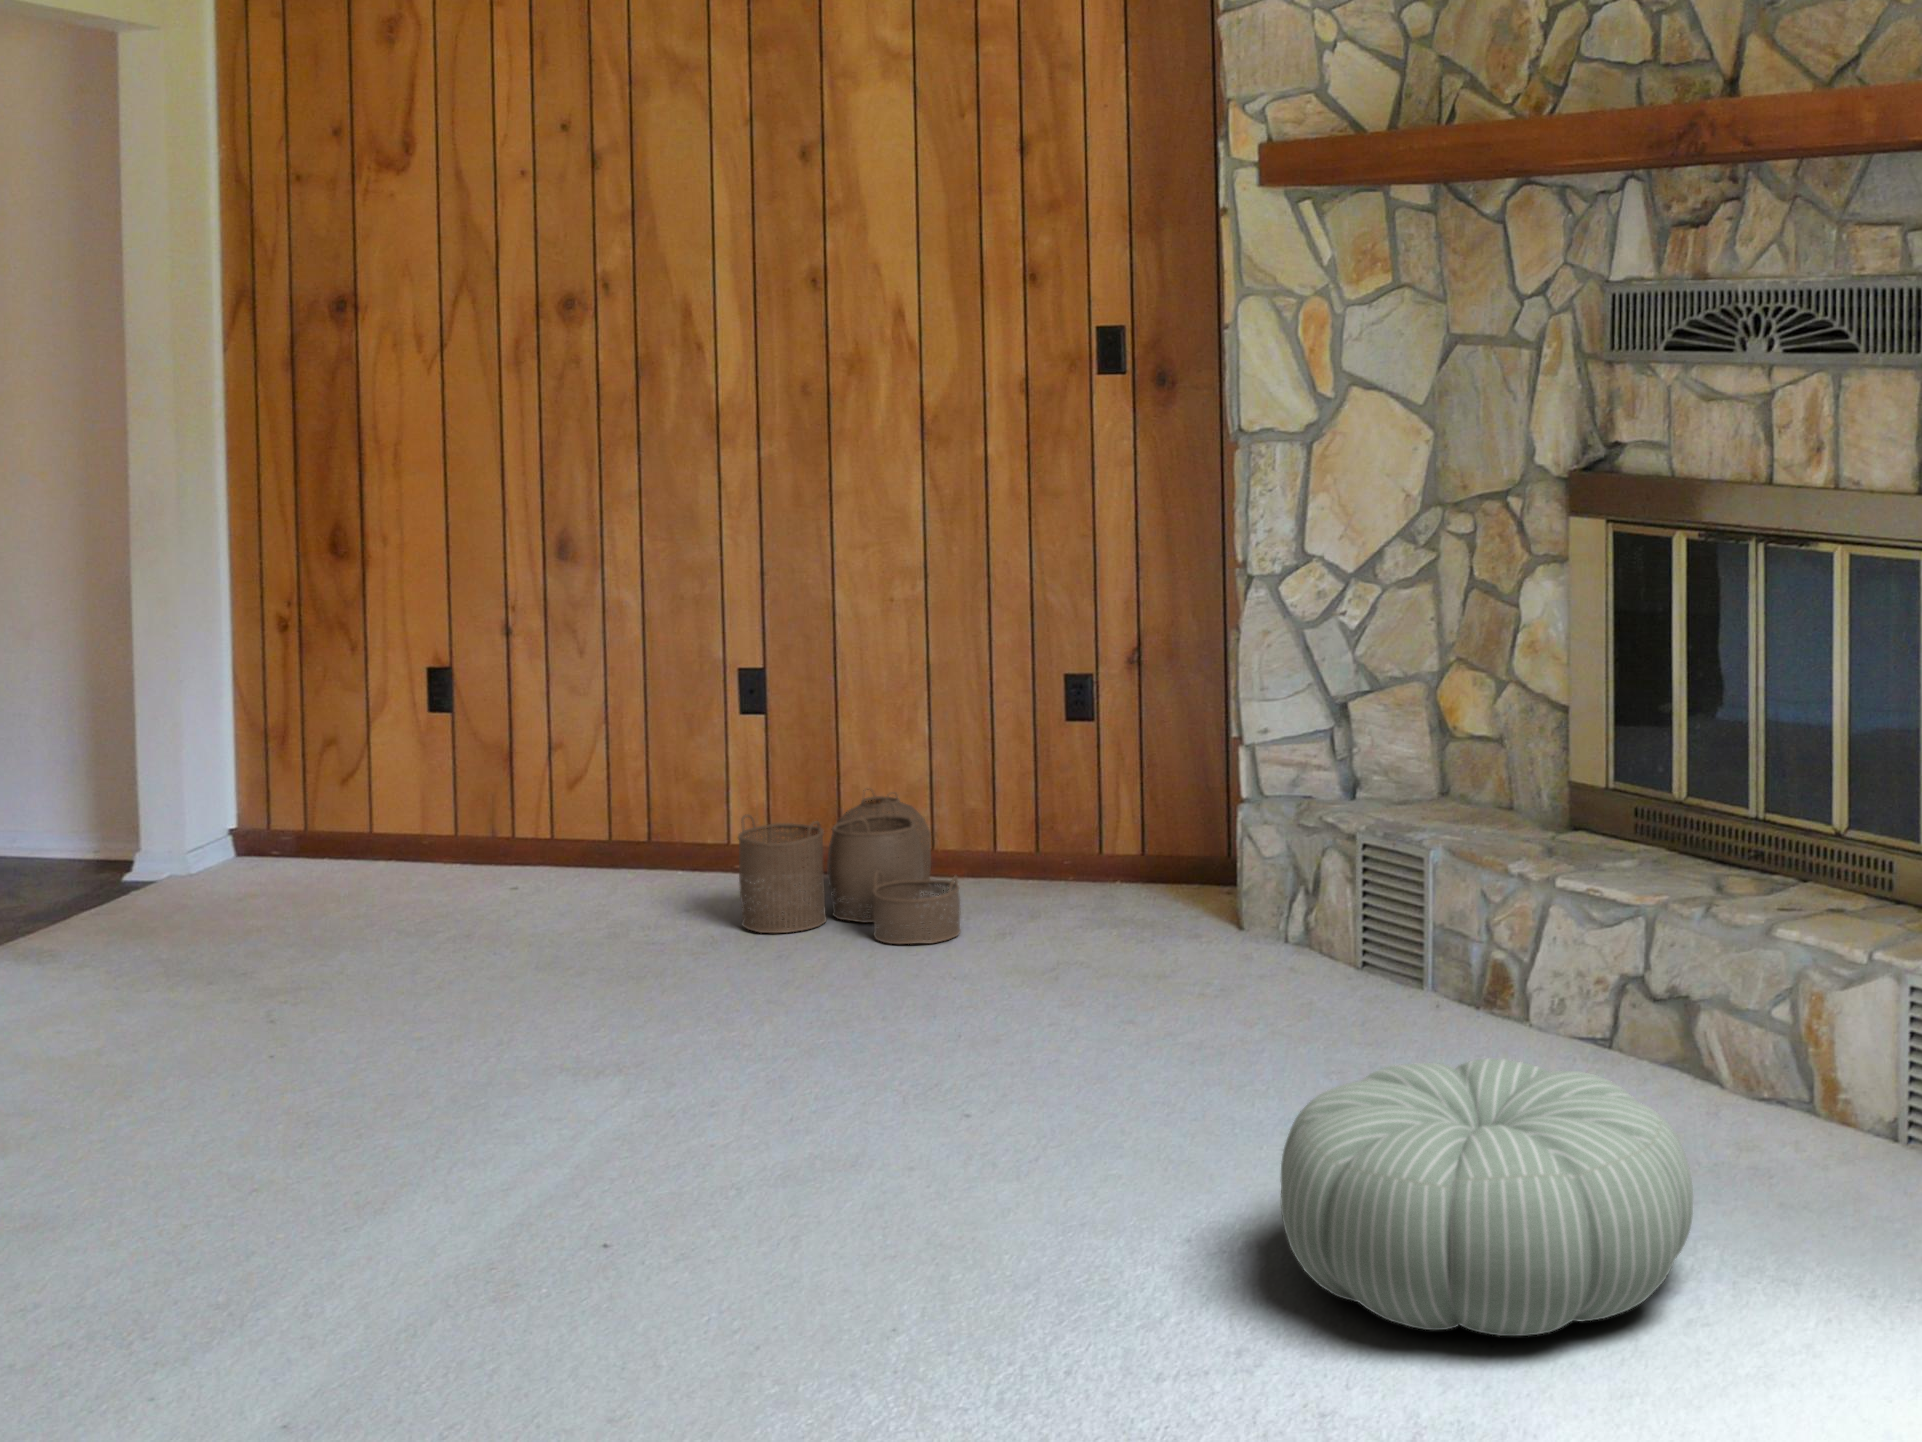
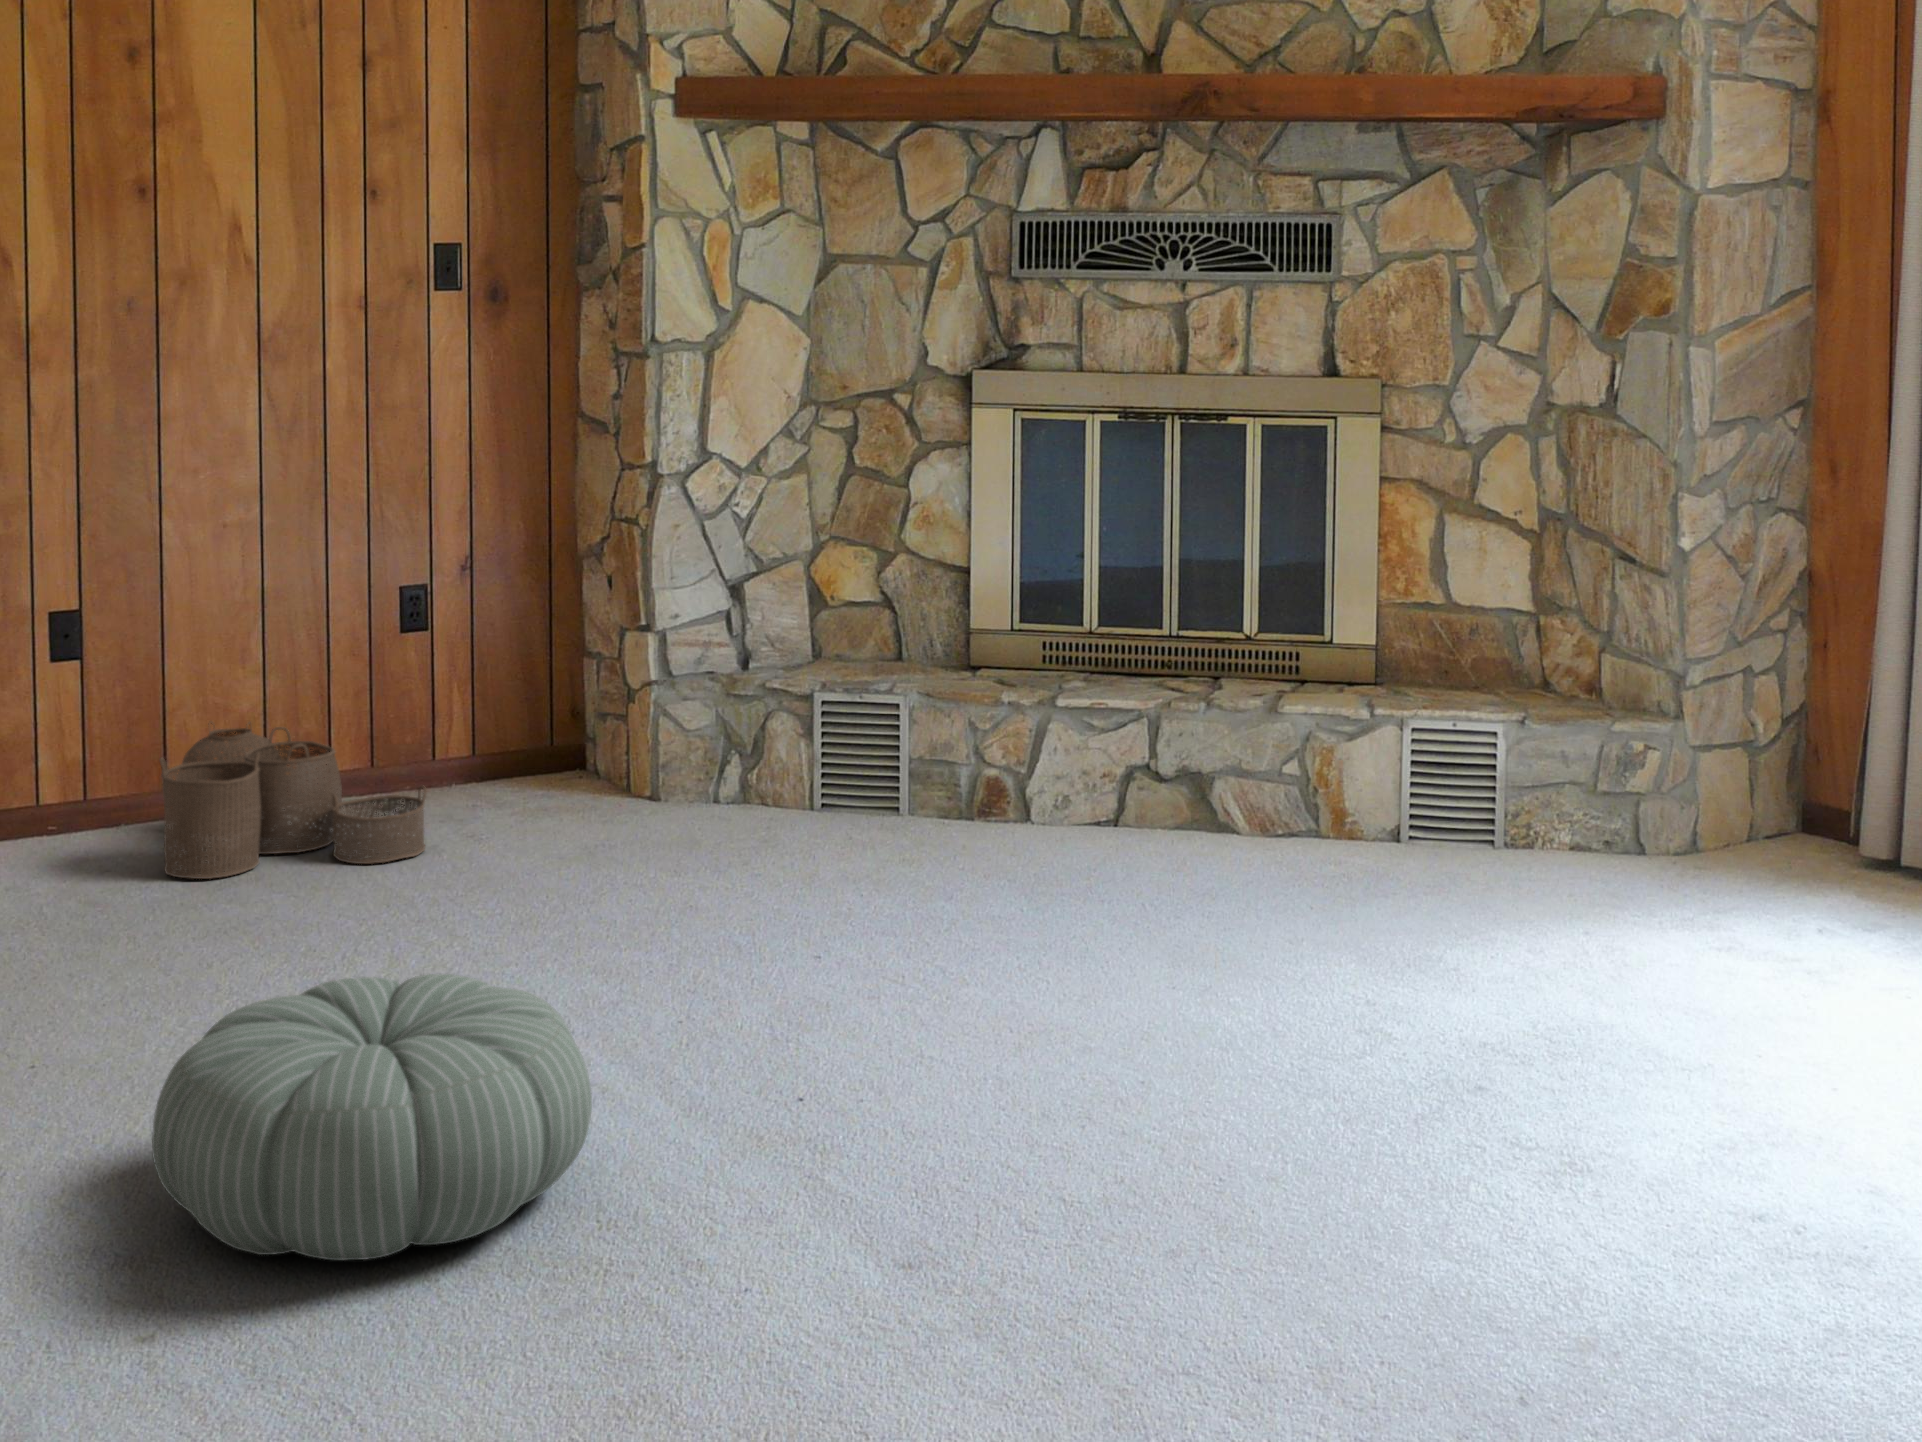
pouf: present [1281,1058,1693,1336] -> present [152,974,592,1260]

